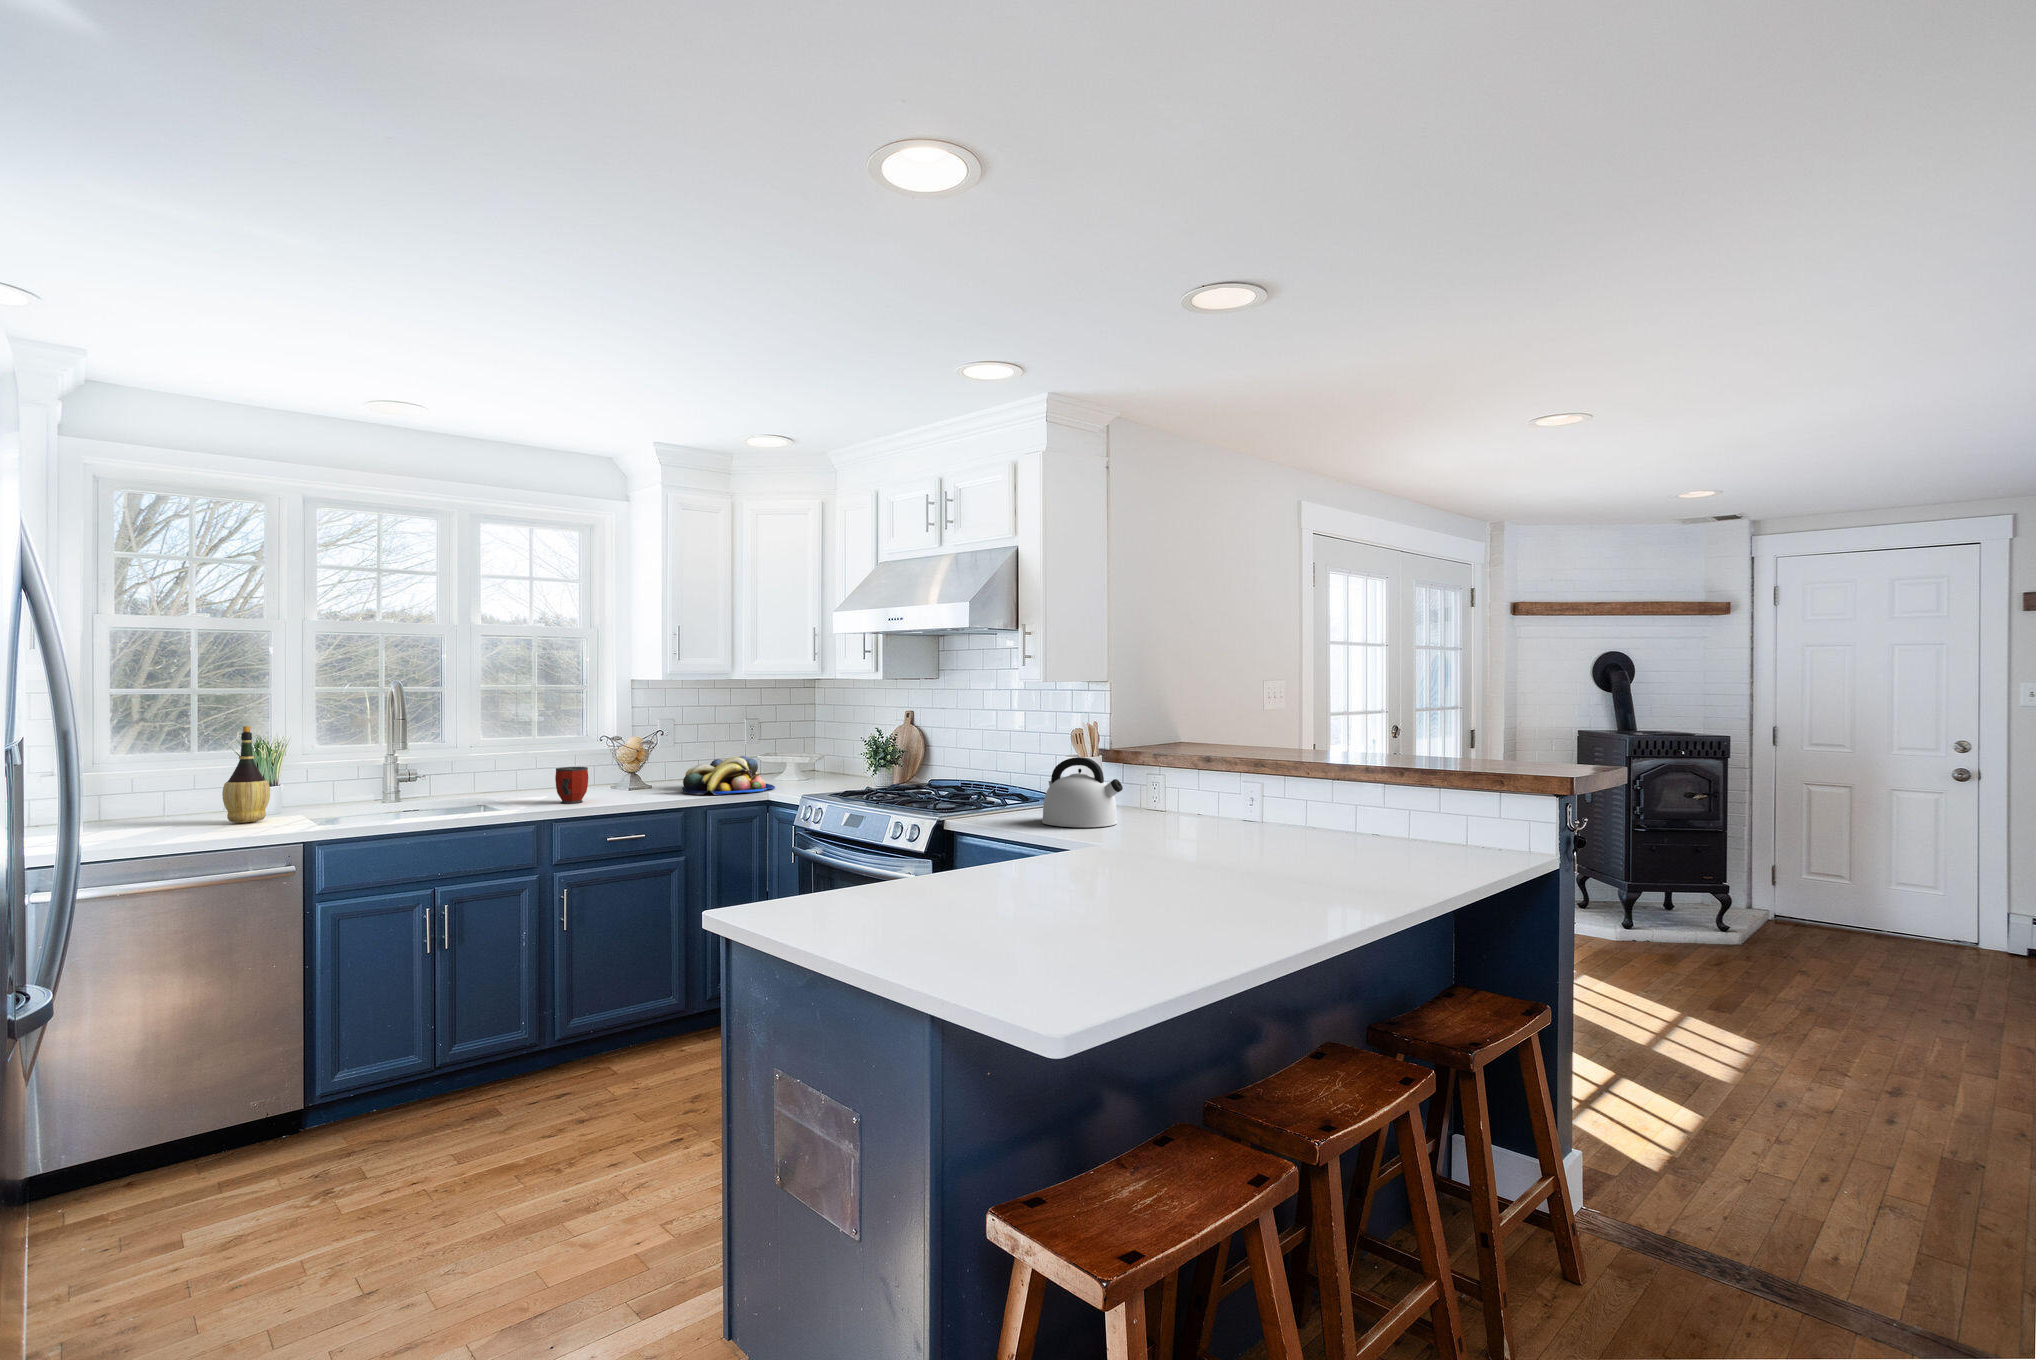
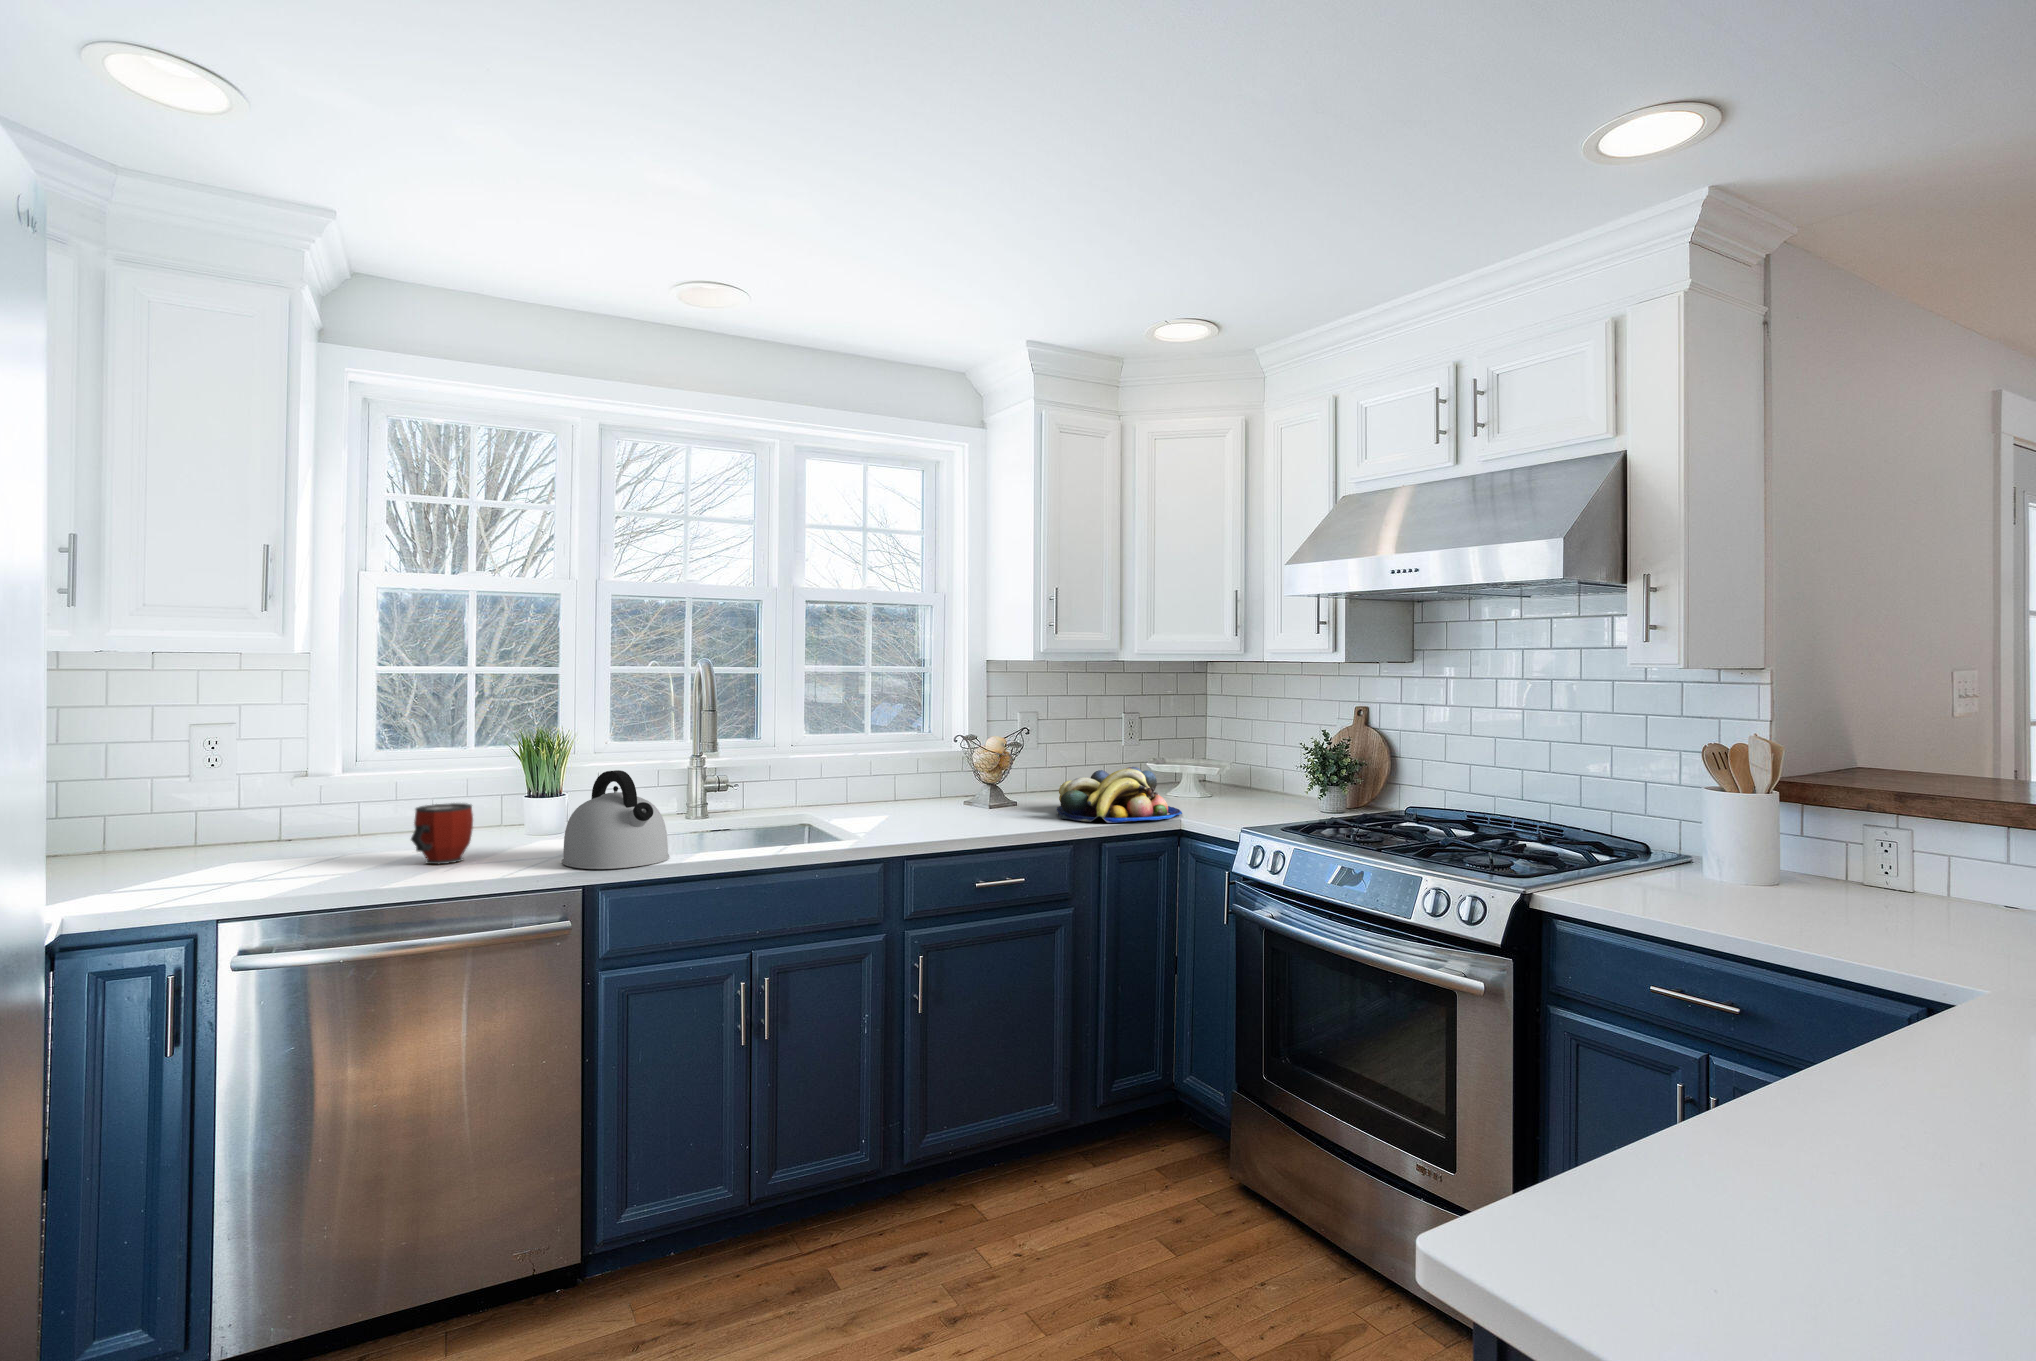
wine bottle: present [222,726,270,823] -> none [494,720,551,848]
kettle: present [1042,757,1123,827] -> present [562,770,670,869]
mug: present [555,767,588,803] -> present [411,803,473,864]

